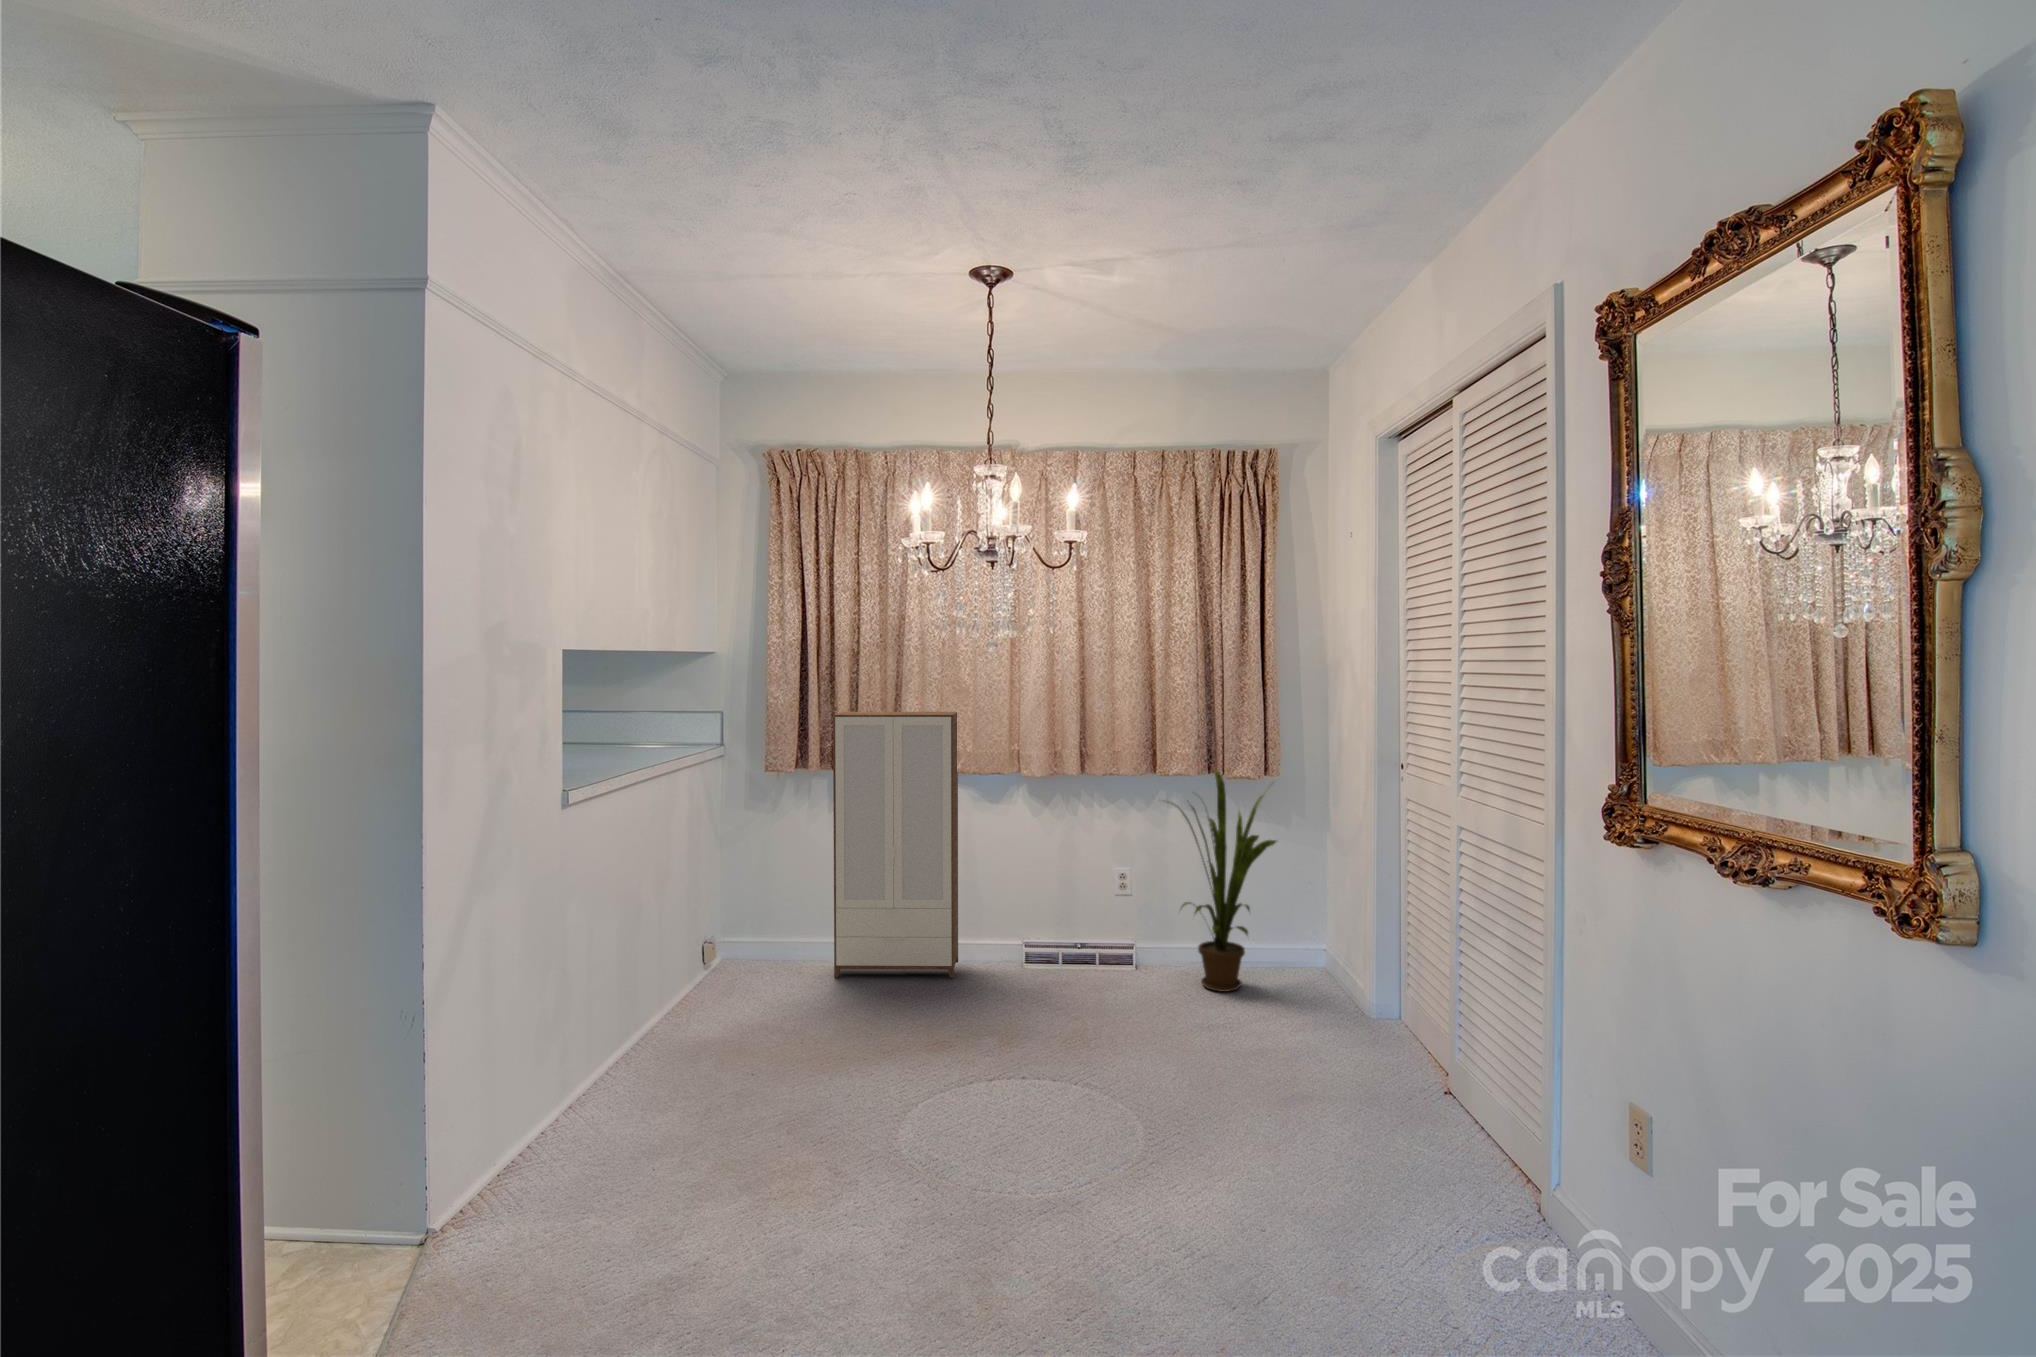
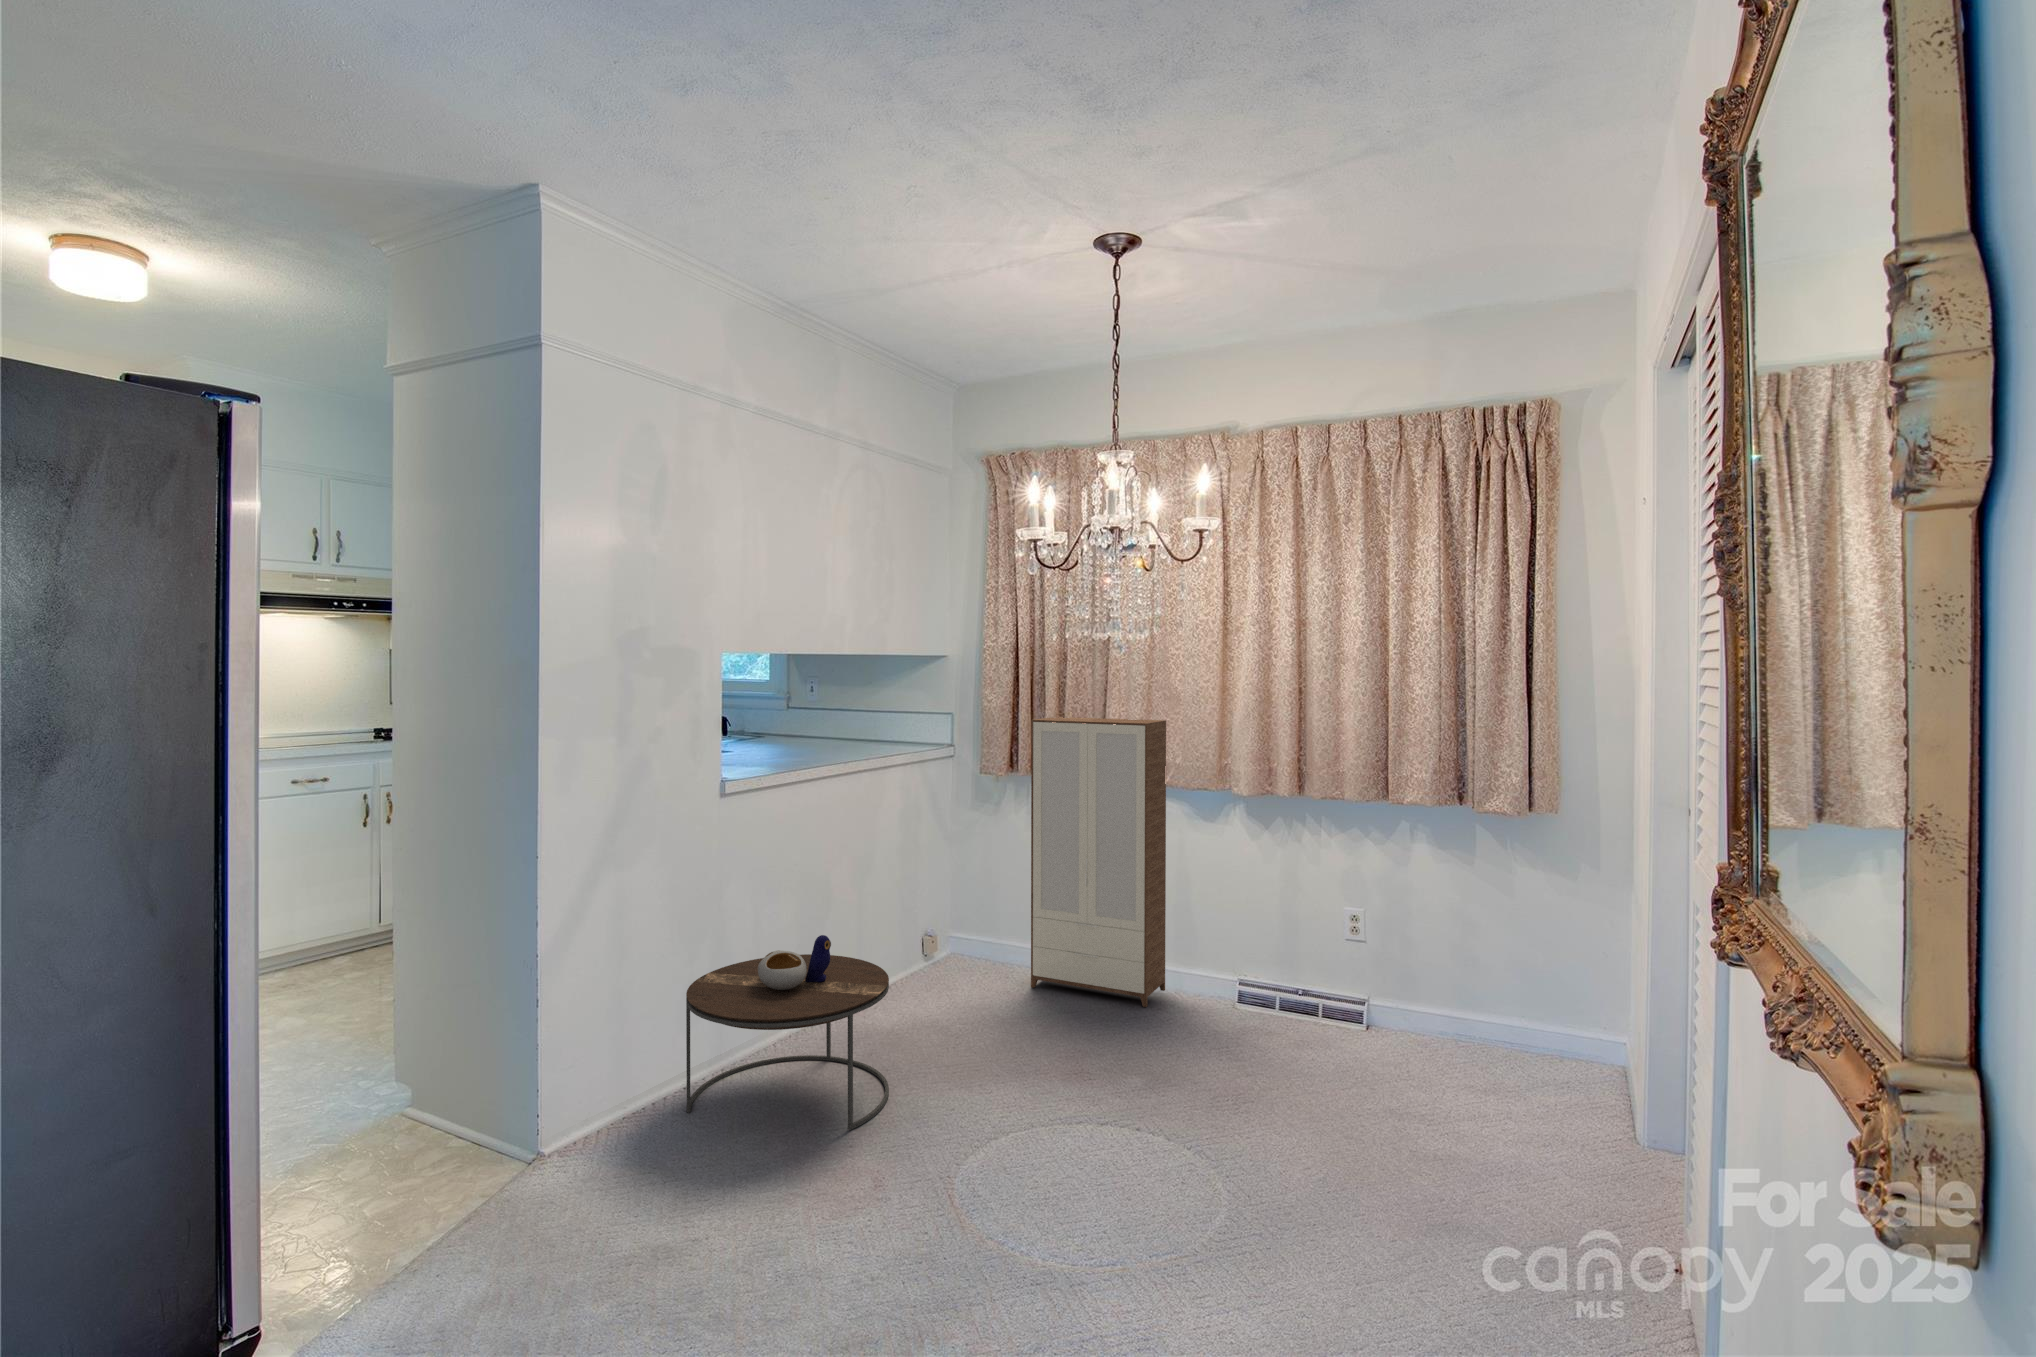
house plant: present [1171,768,1278,992] -> none [1375,795,1534,1078]
side table: none [561,942,782,1155] -> present [686,935,889,1130]

